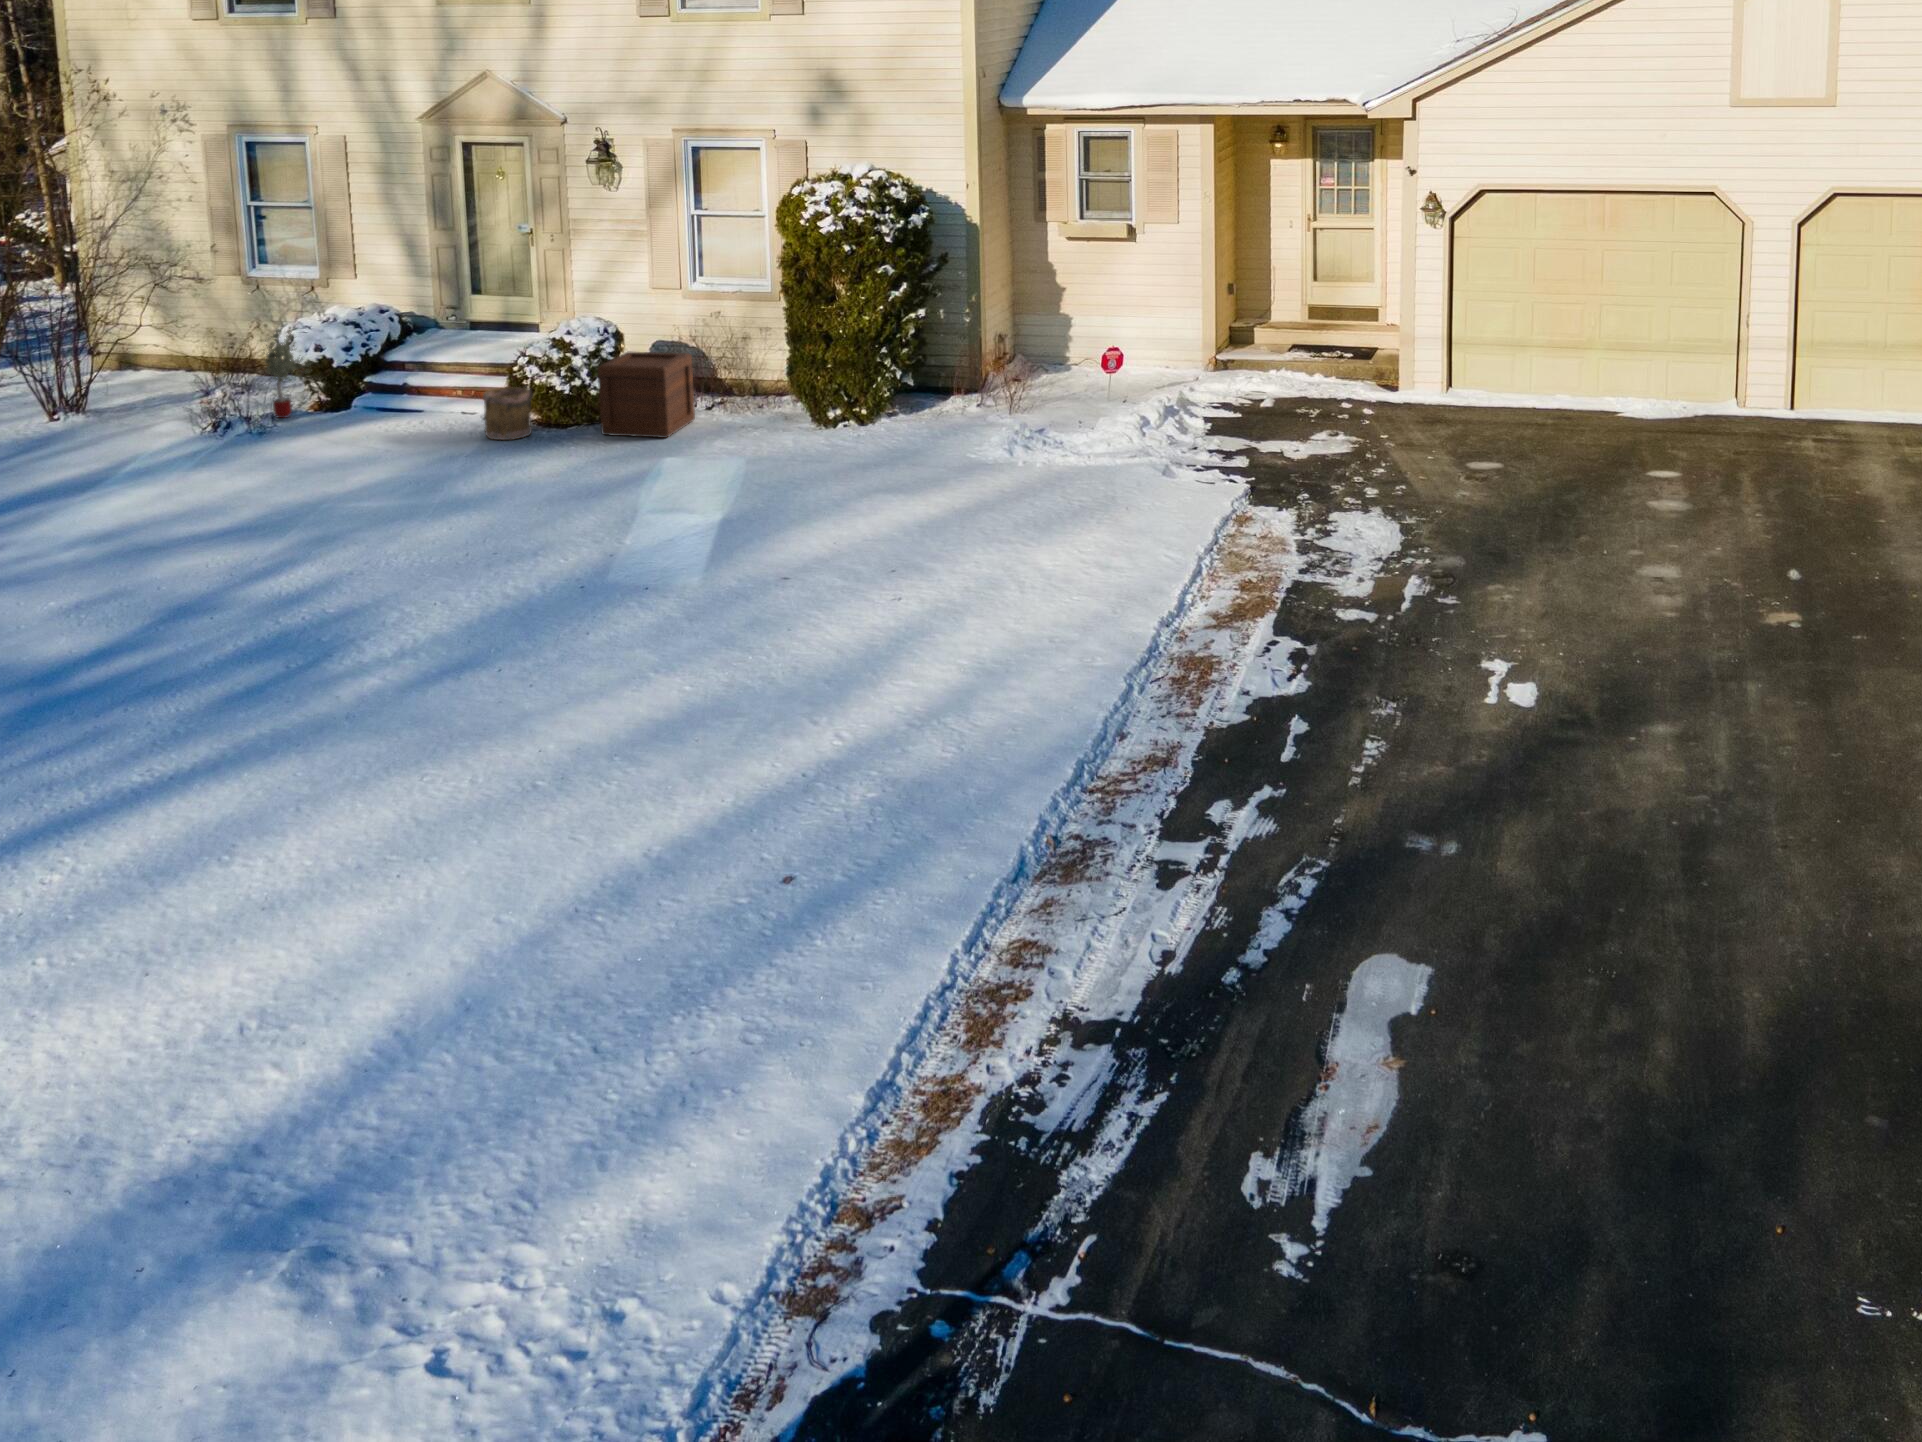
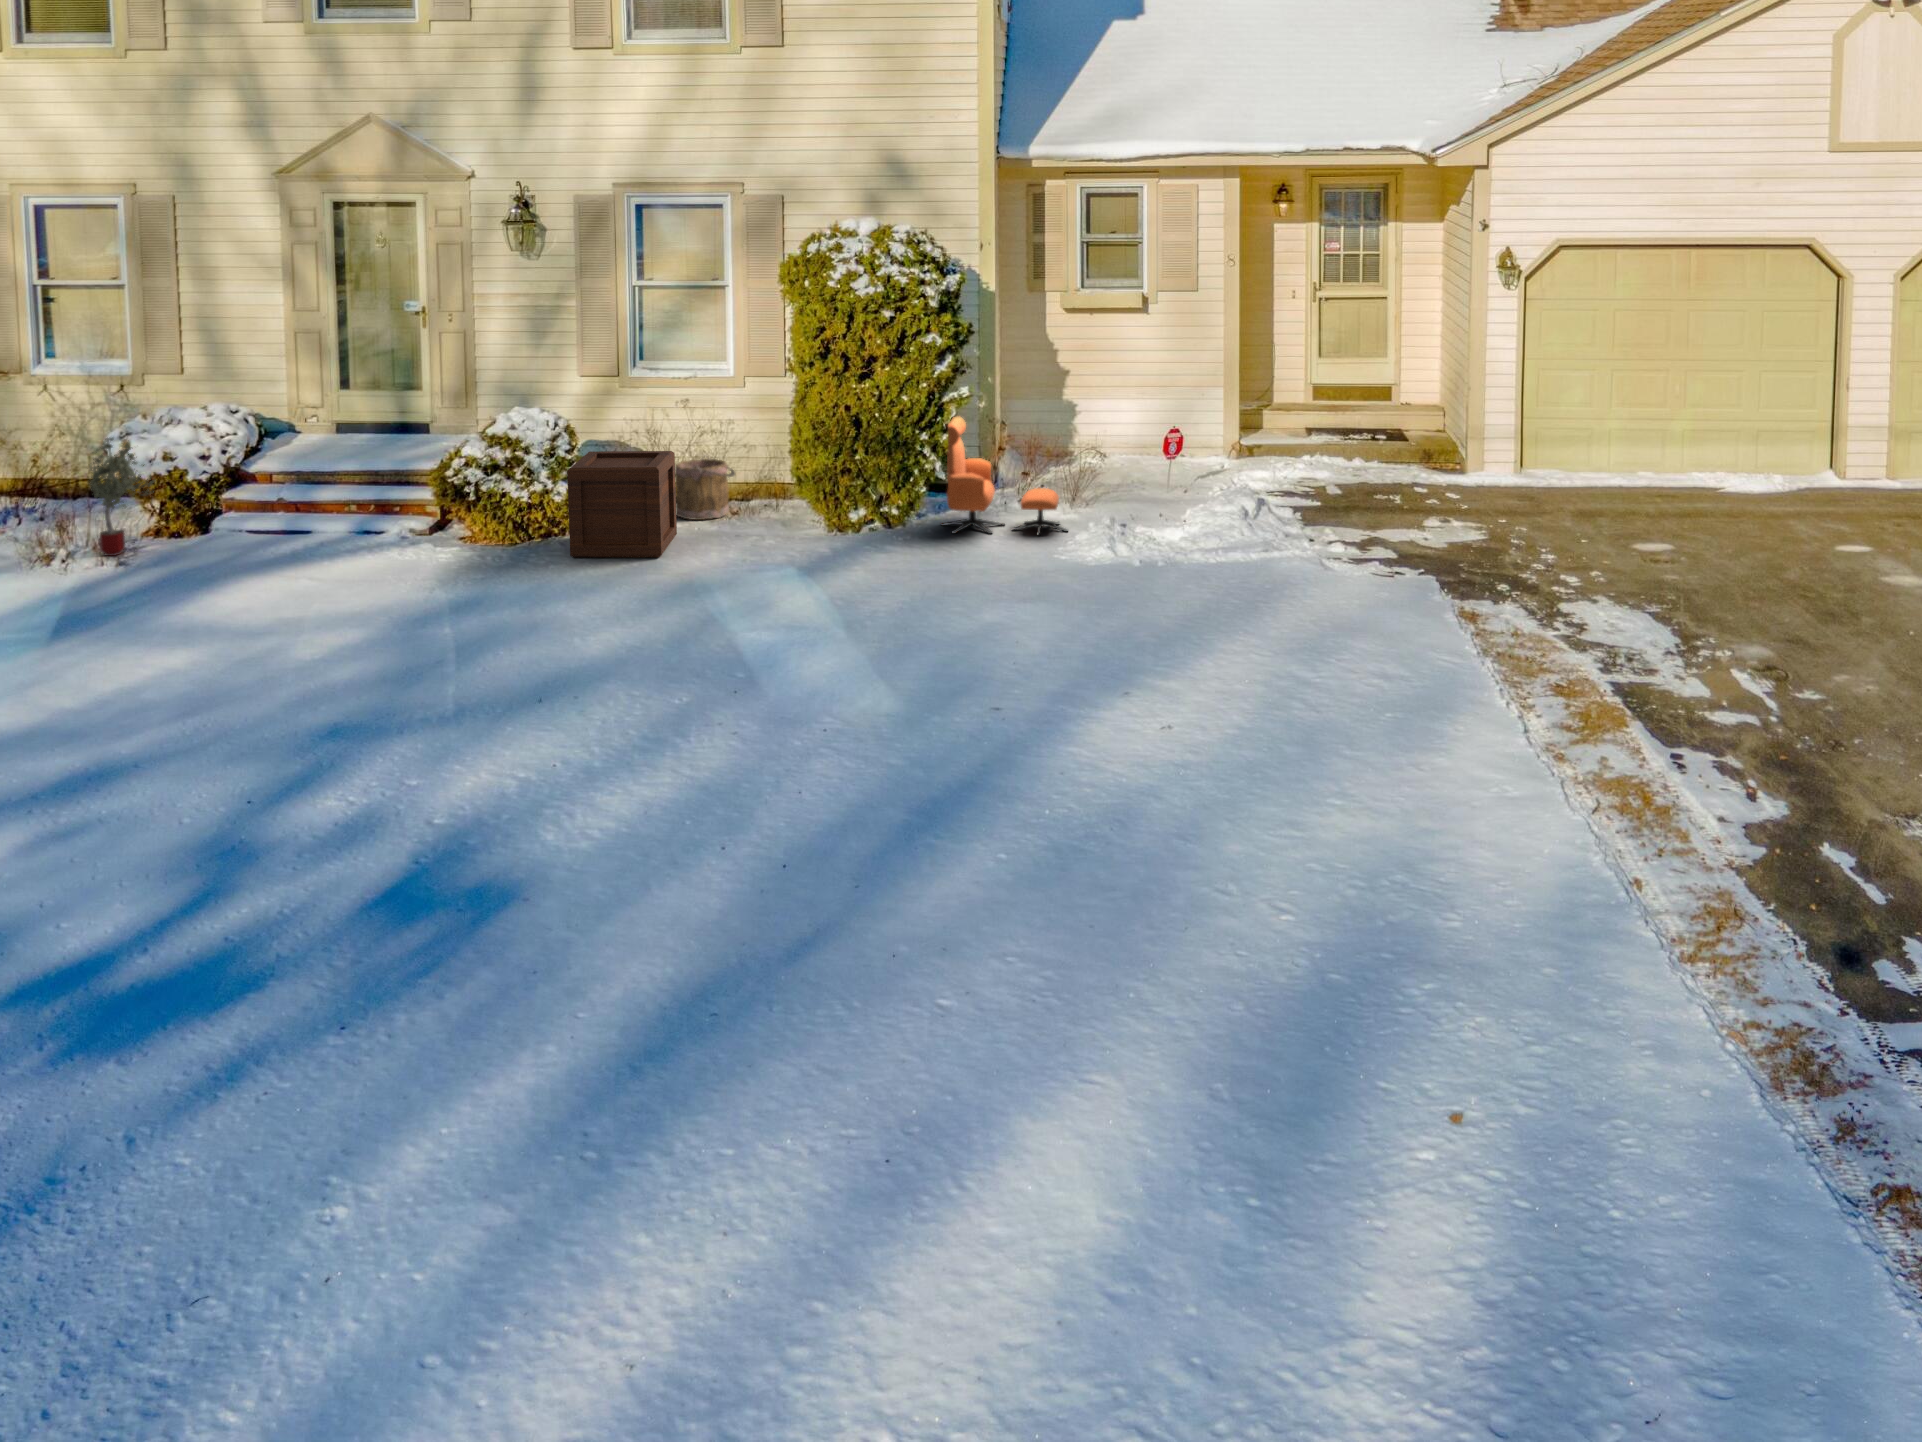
lounge chair: none [902,332,1003,433] -> present [942,416,1068,535]
bucket: present [483,387,533,440] -> present [675,458,735,520]

